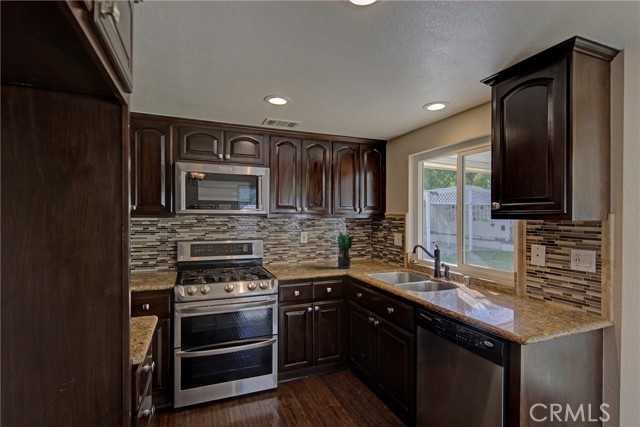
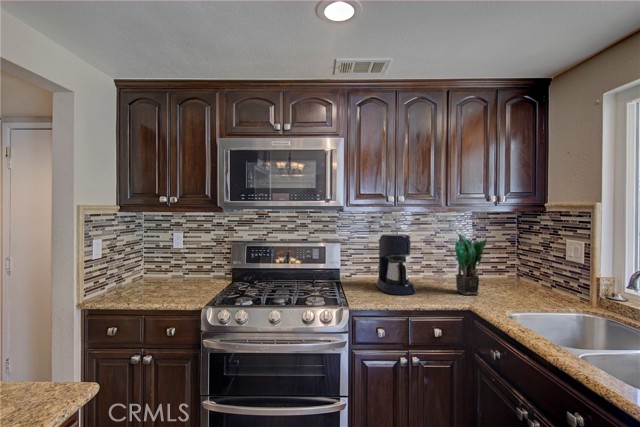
coffee maker: none [289,233,315,271] -> present [376,234,416,295]

